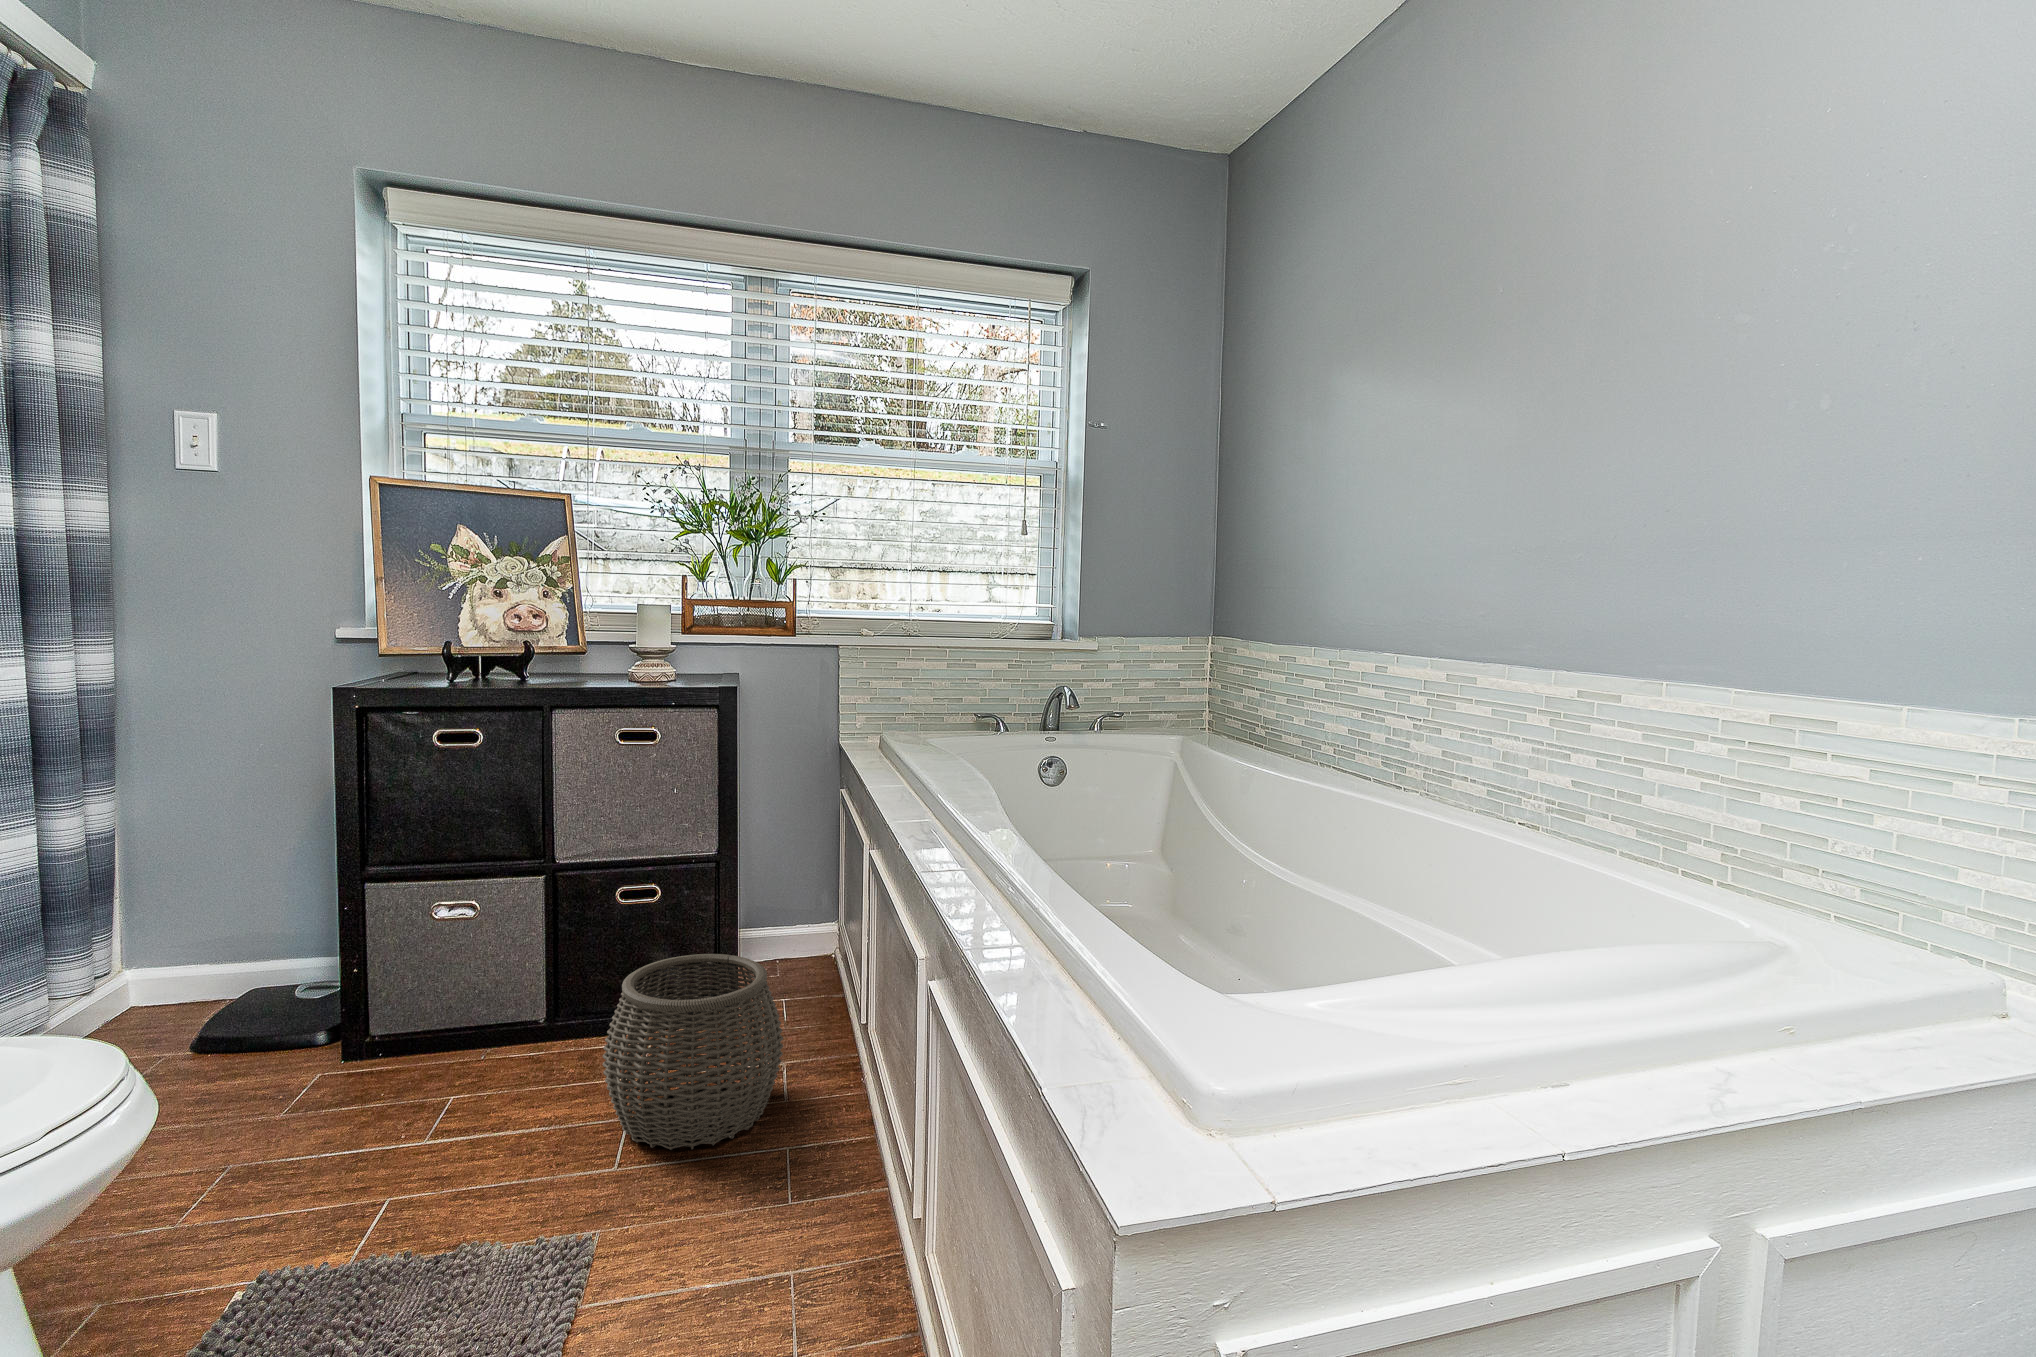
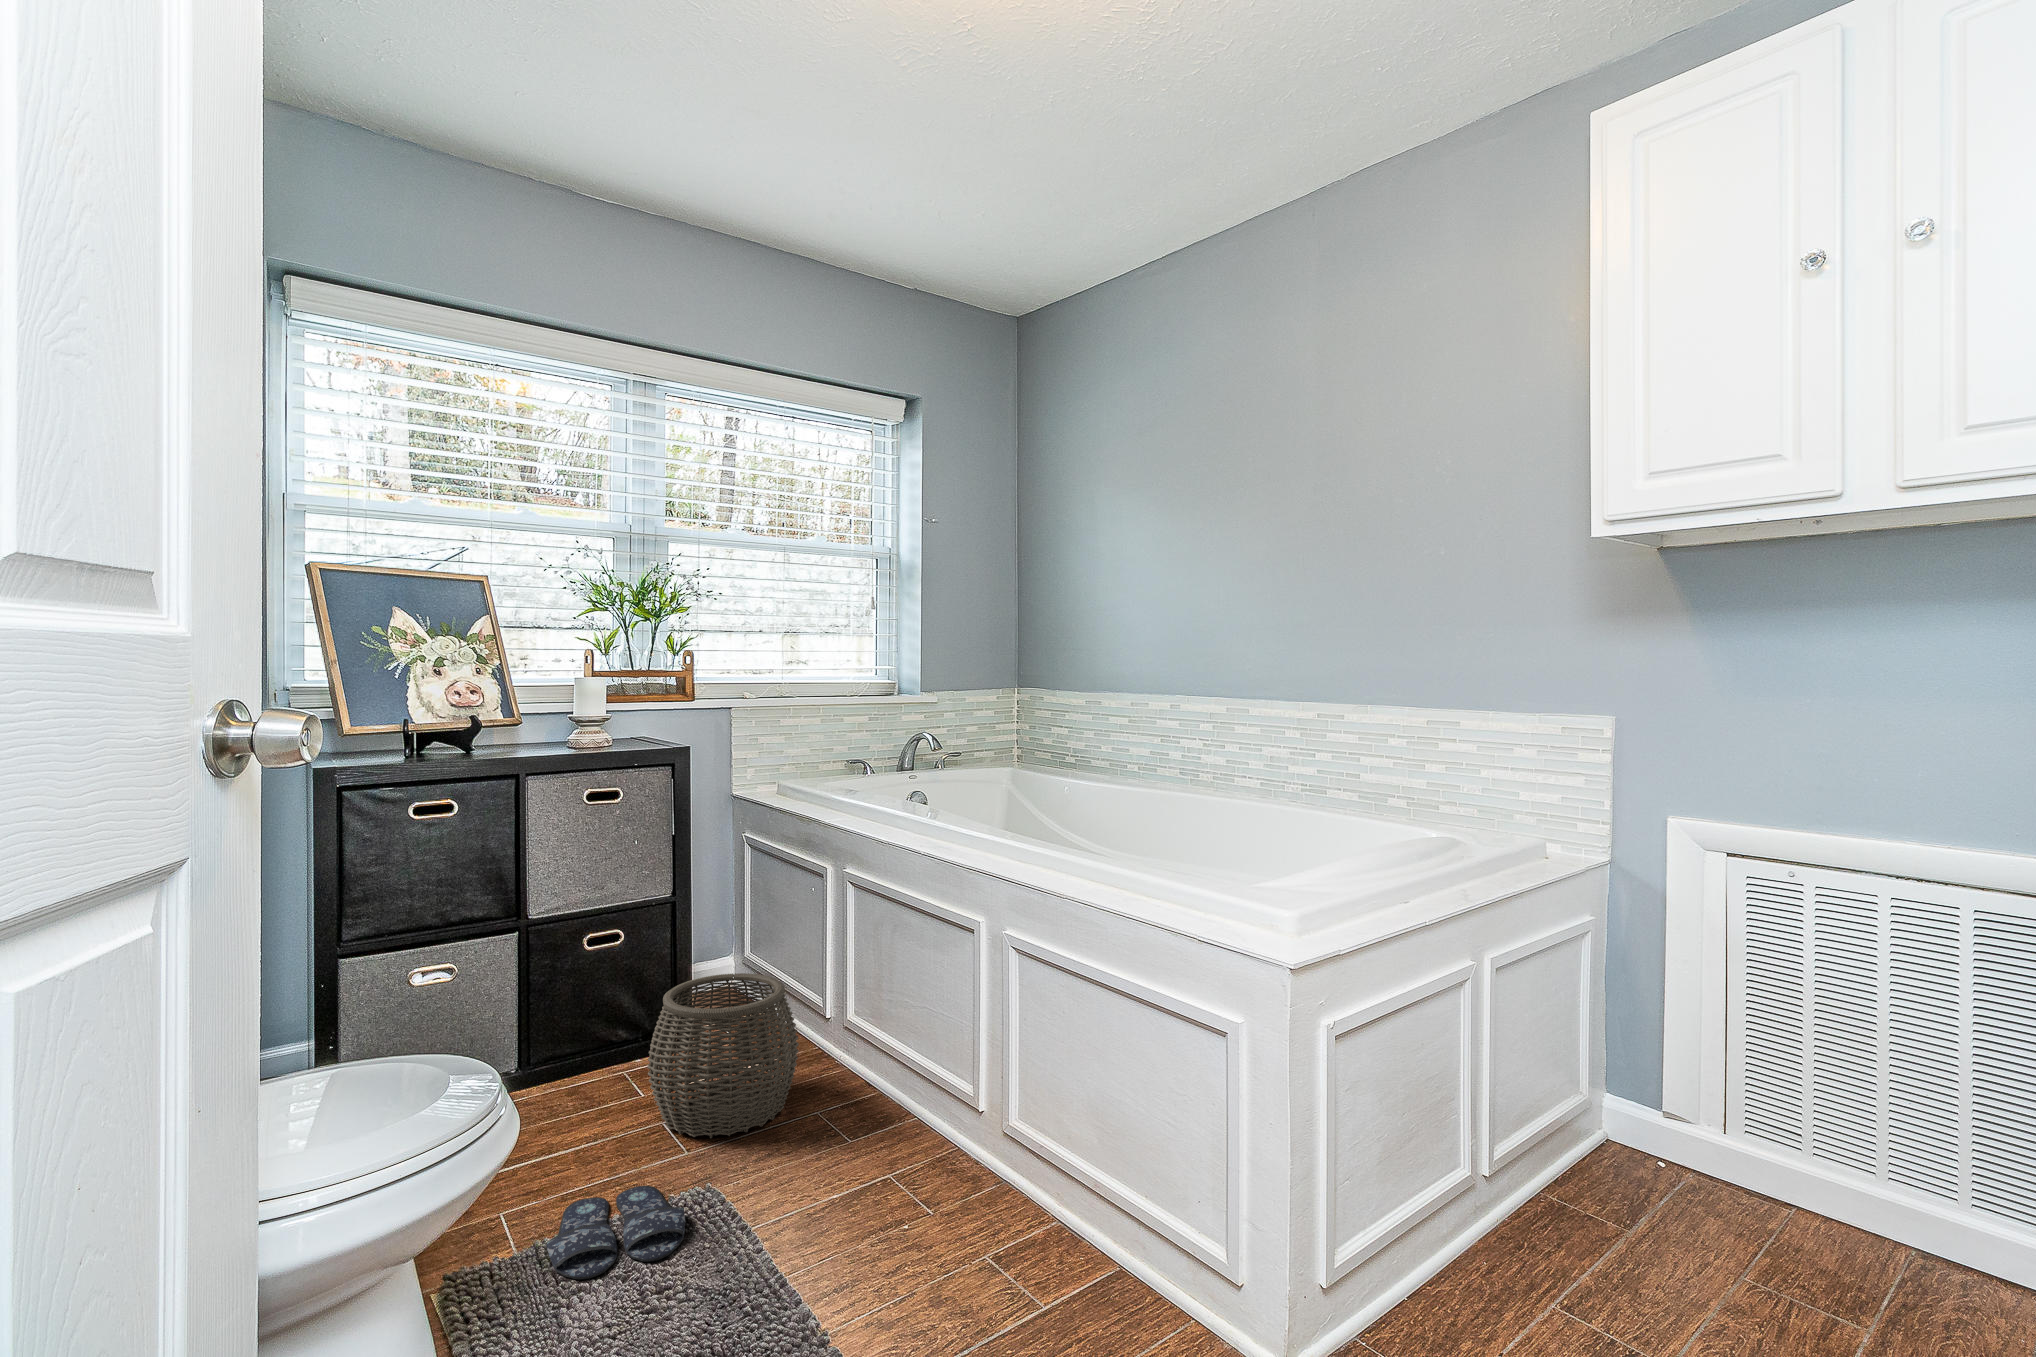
slippers: none [362,1193,545,1306] -> present [546,1185,685,1279]

